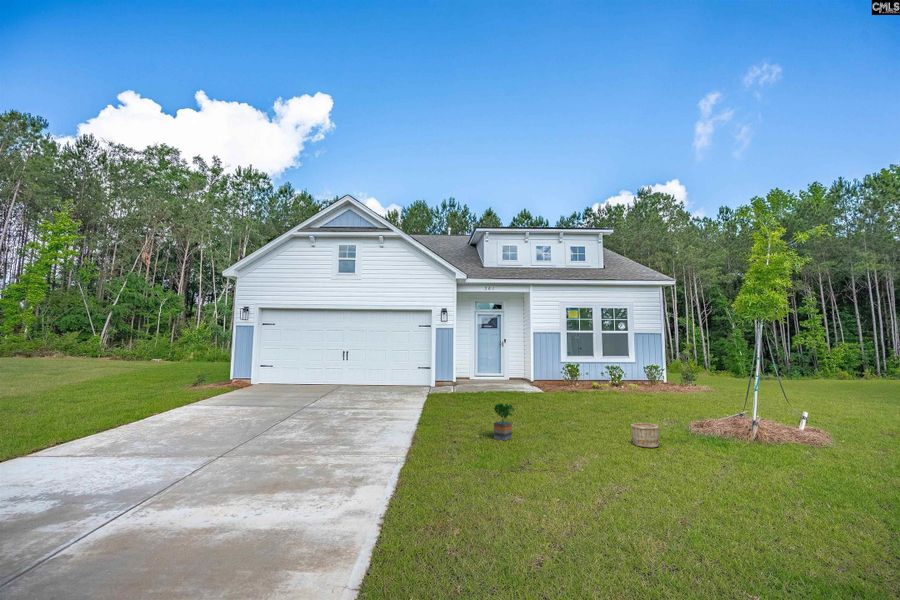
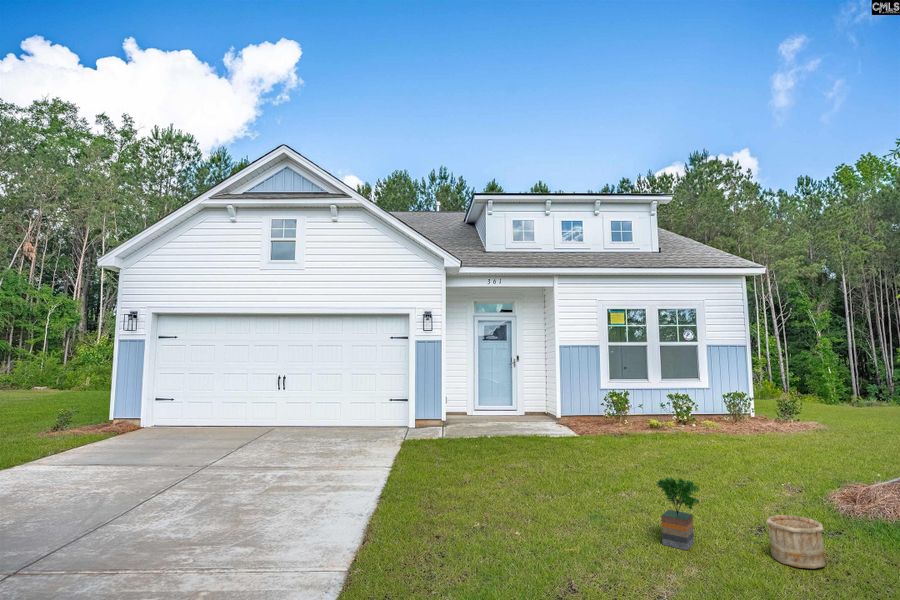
potted tree: present [494,403,515,441] -> present [657,477,700,550]

